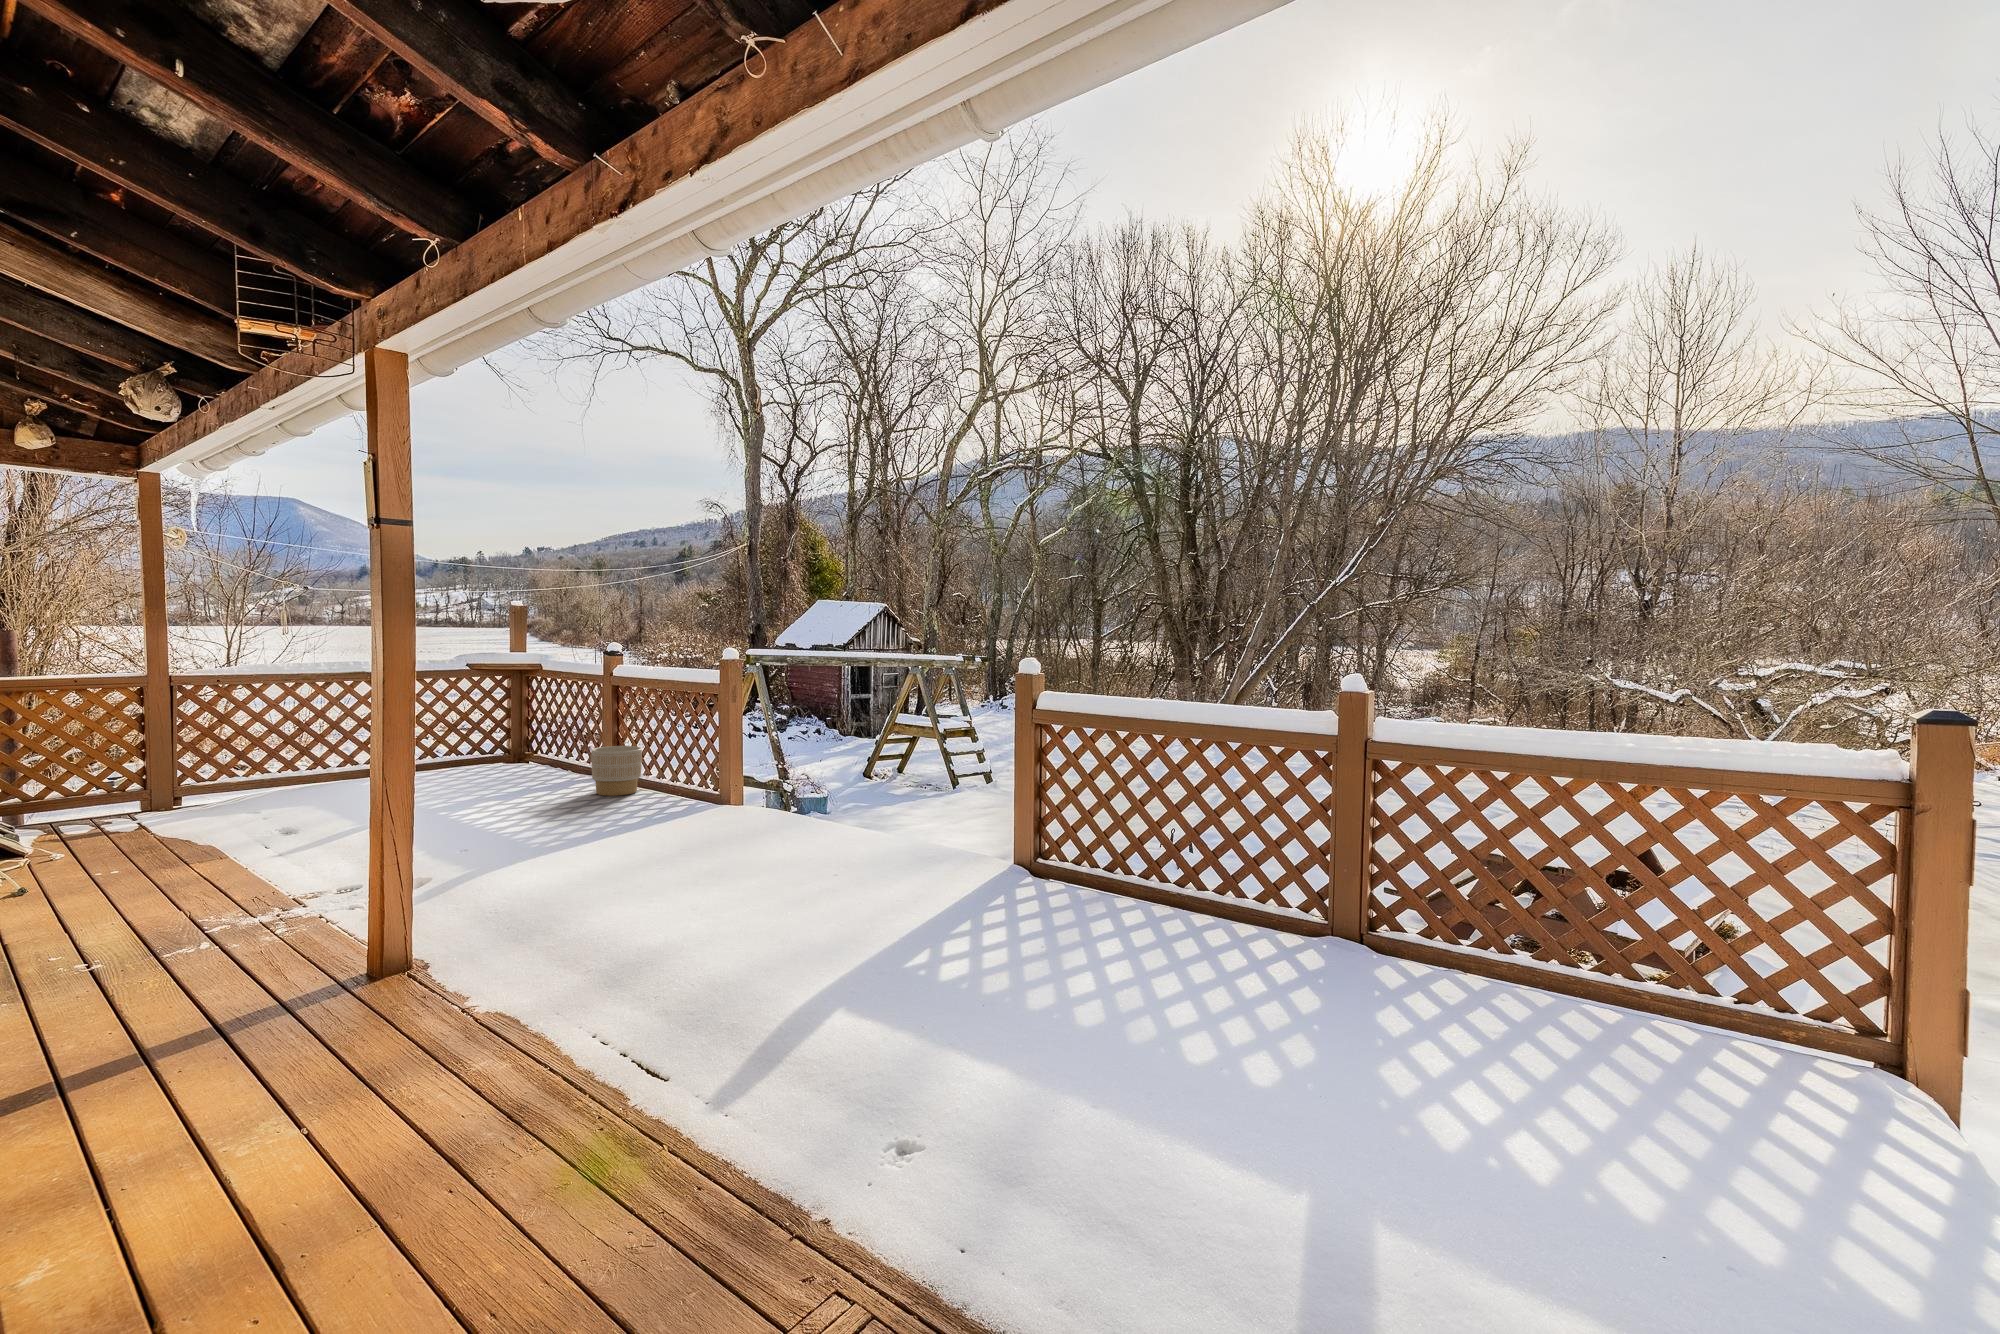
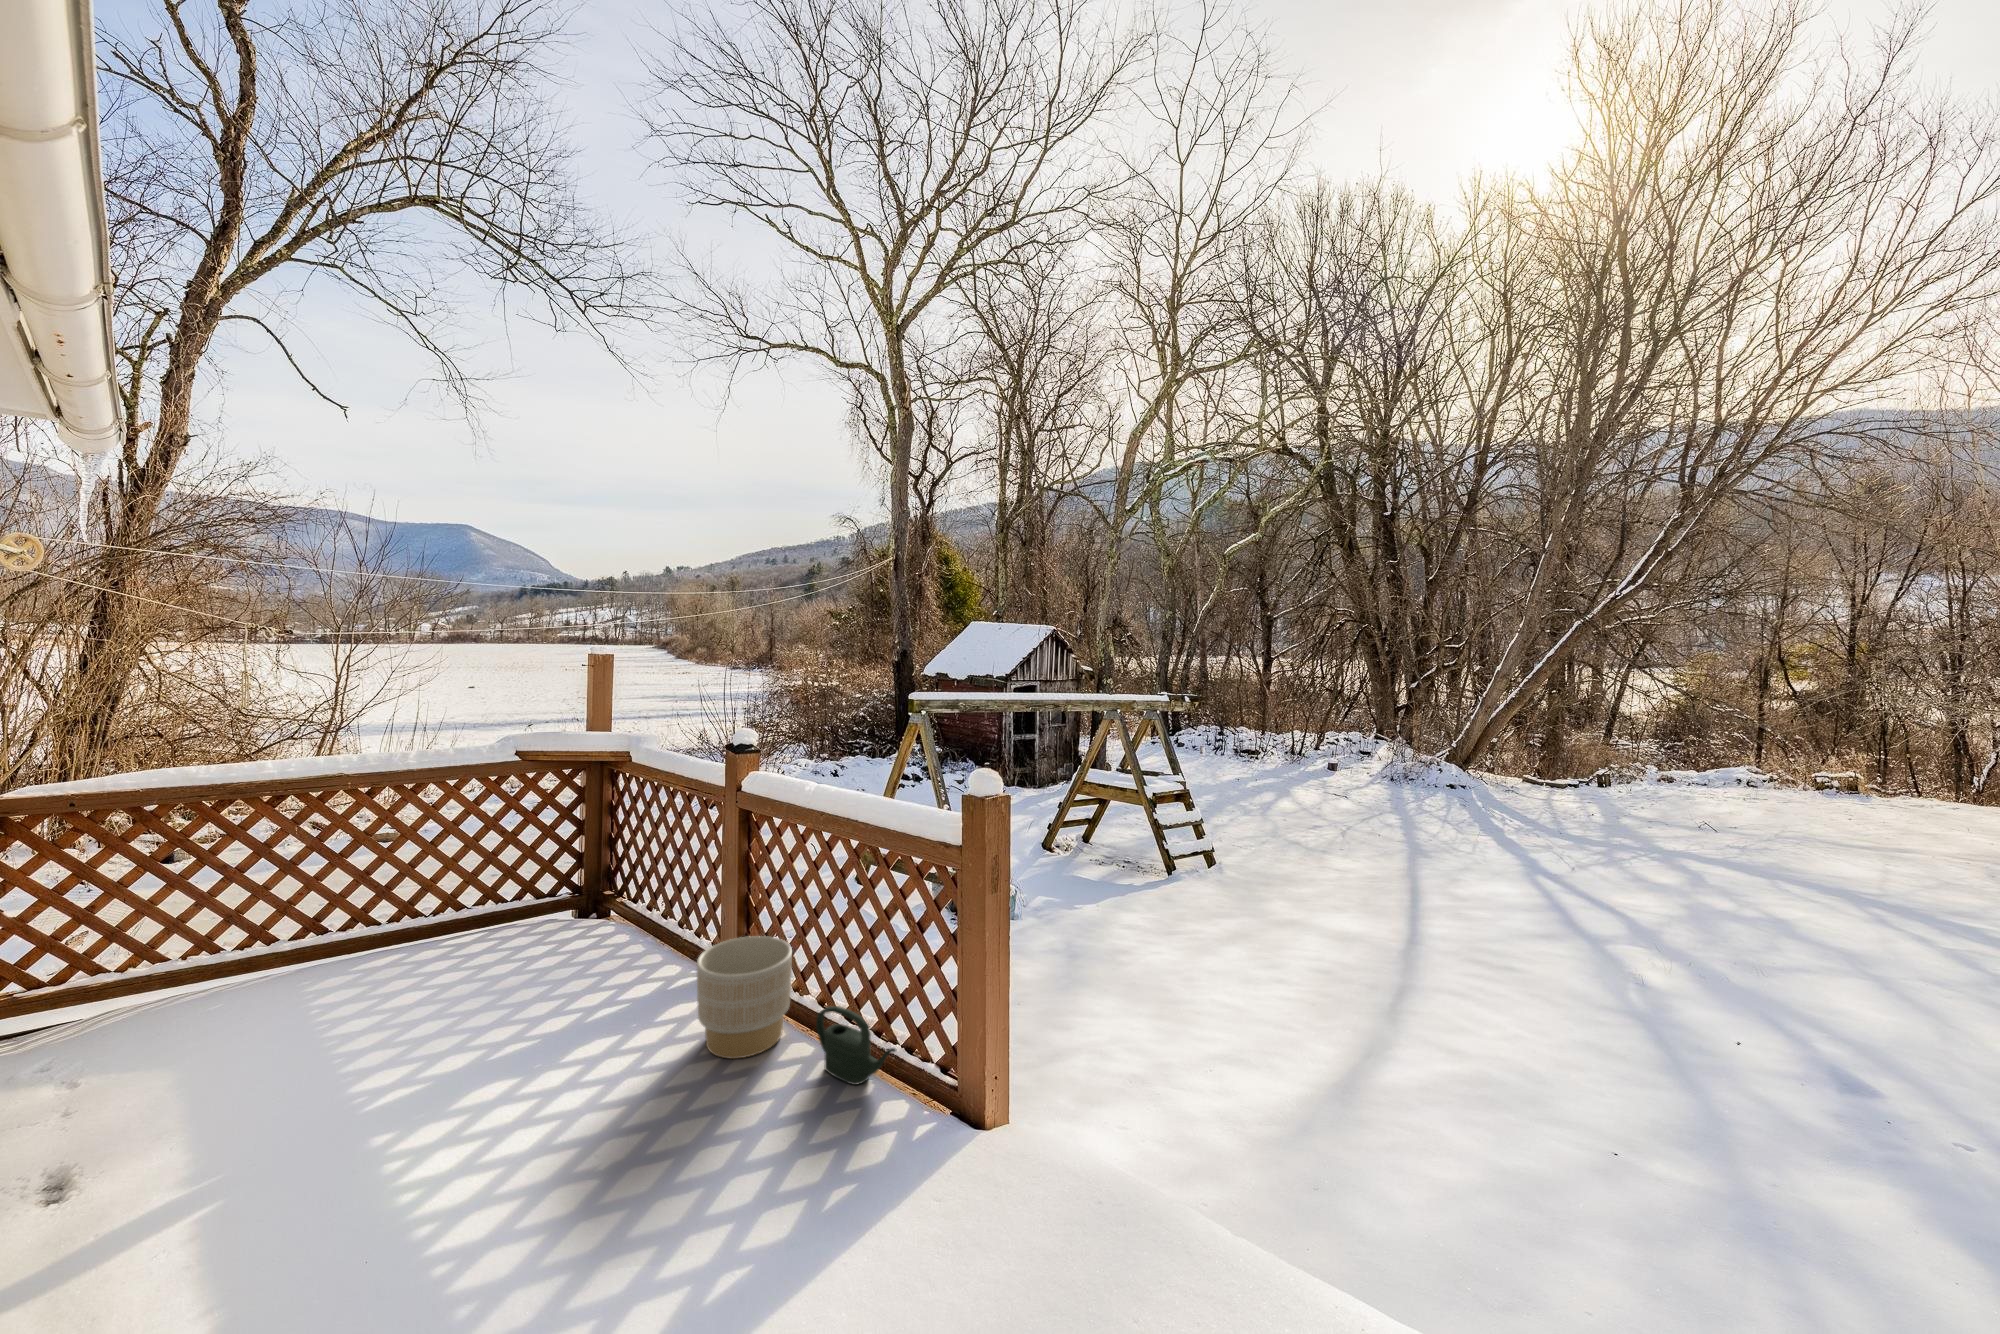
watering can: none [654,768,692,800] -> present [816,1006,896,1085]

